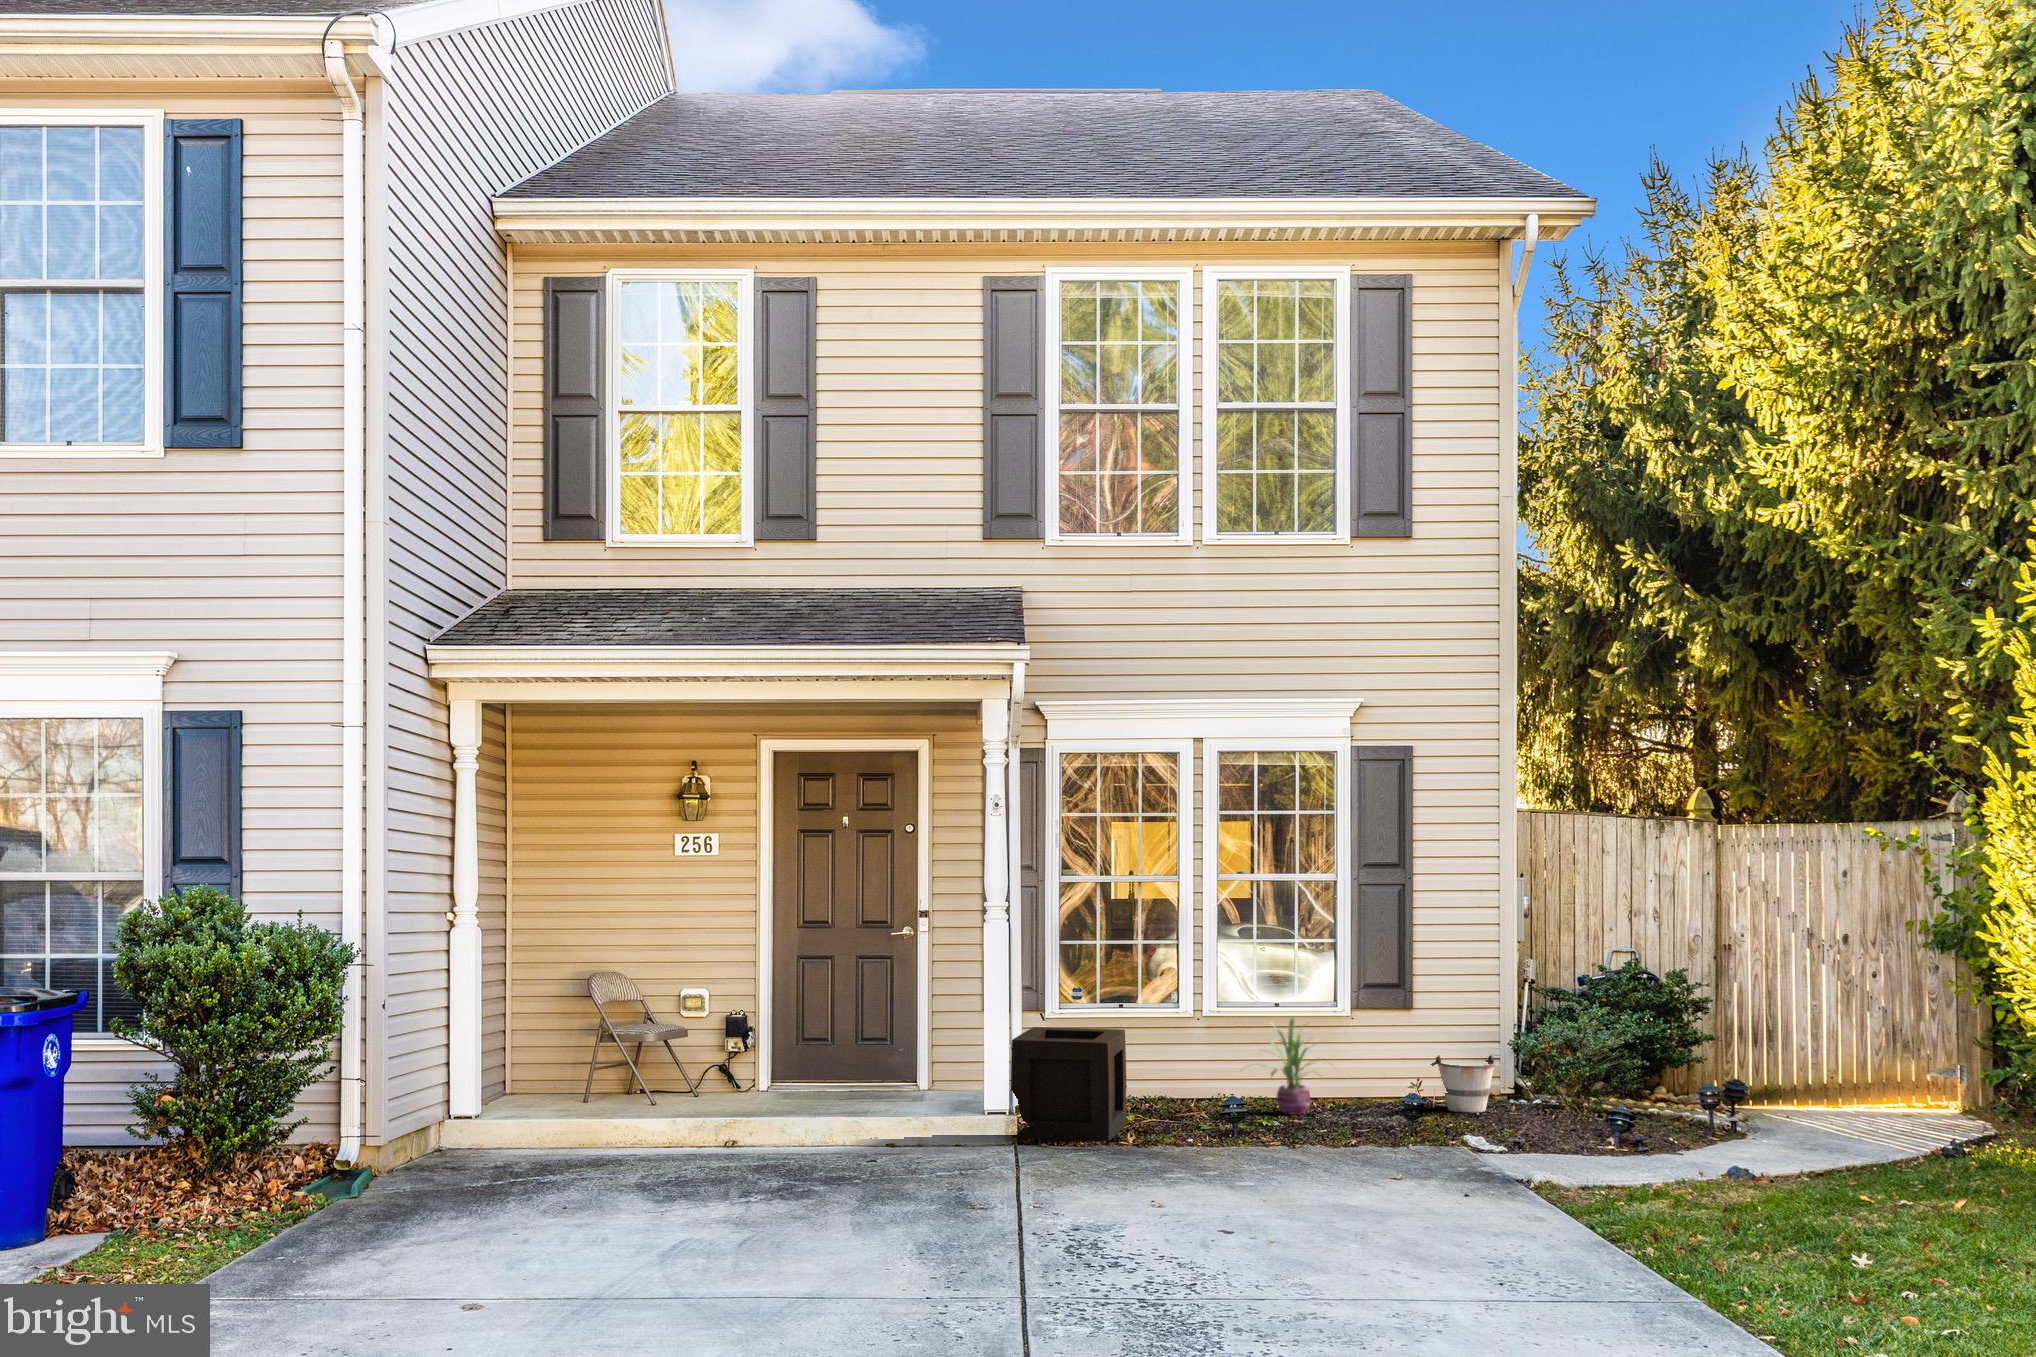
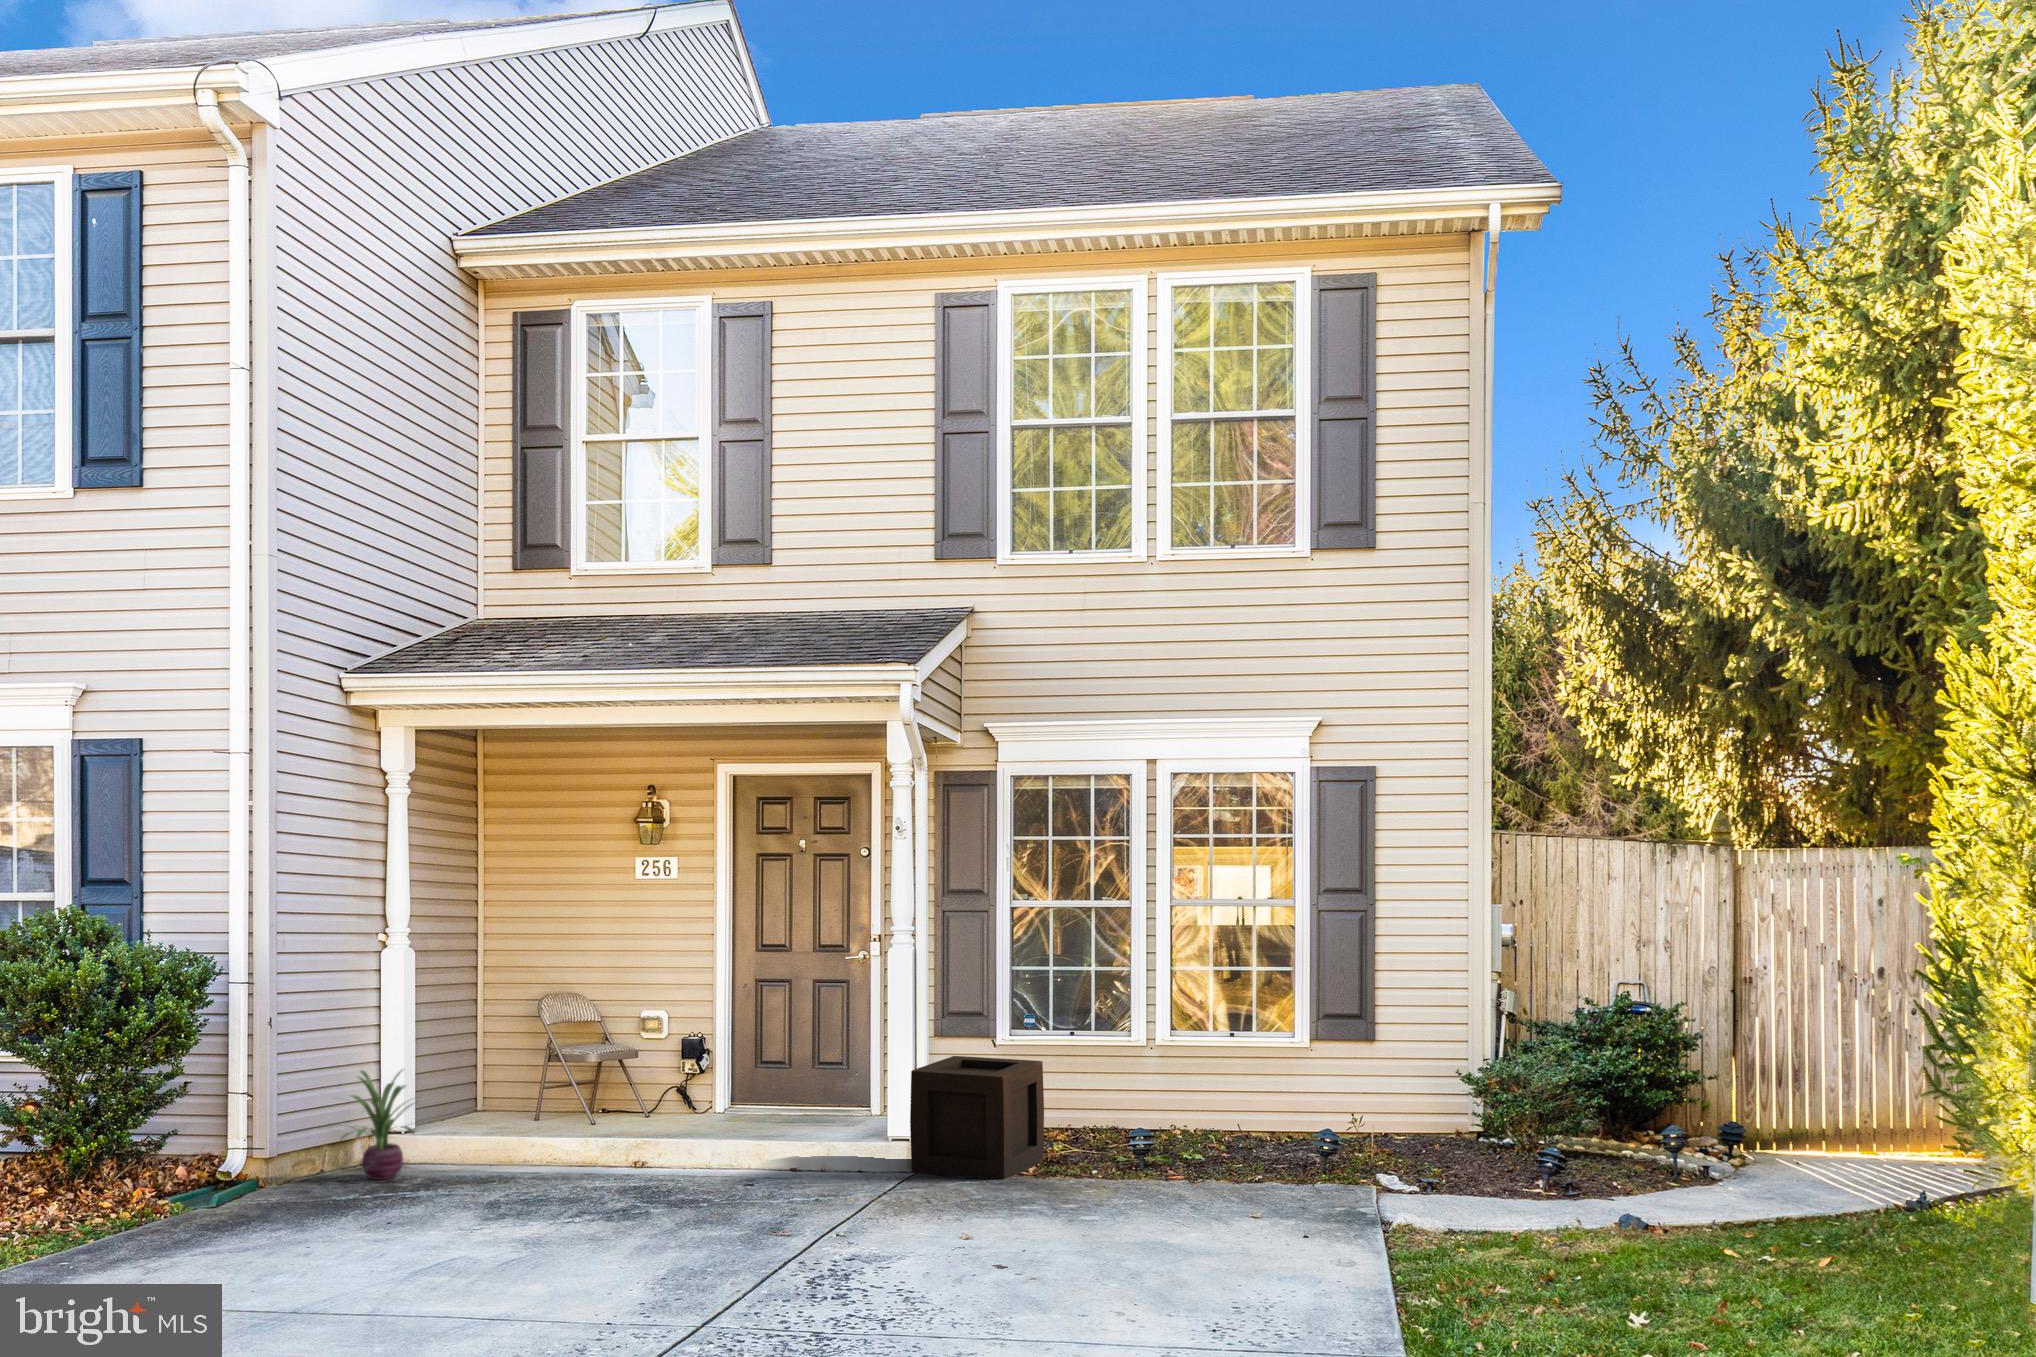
decorative plant: present [1260,1018,1314,1115] -> present [341,1071,414,1180]
bucket: present [1431,1054,1495,1112] -> none [1390,1094,1460,1157]

